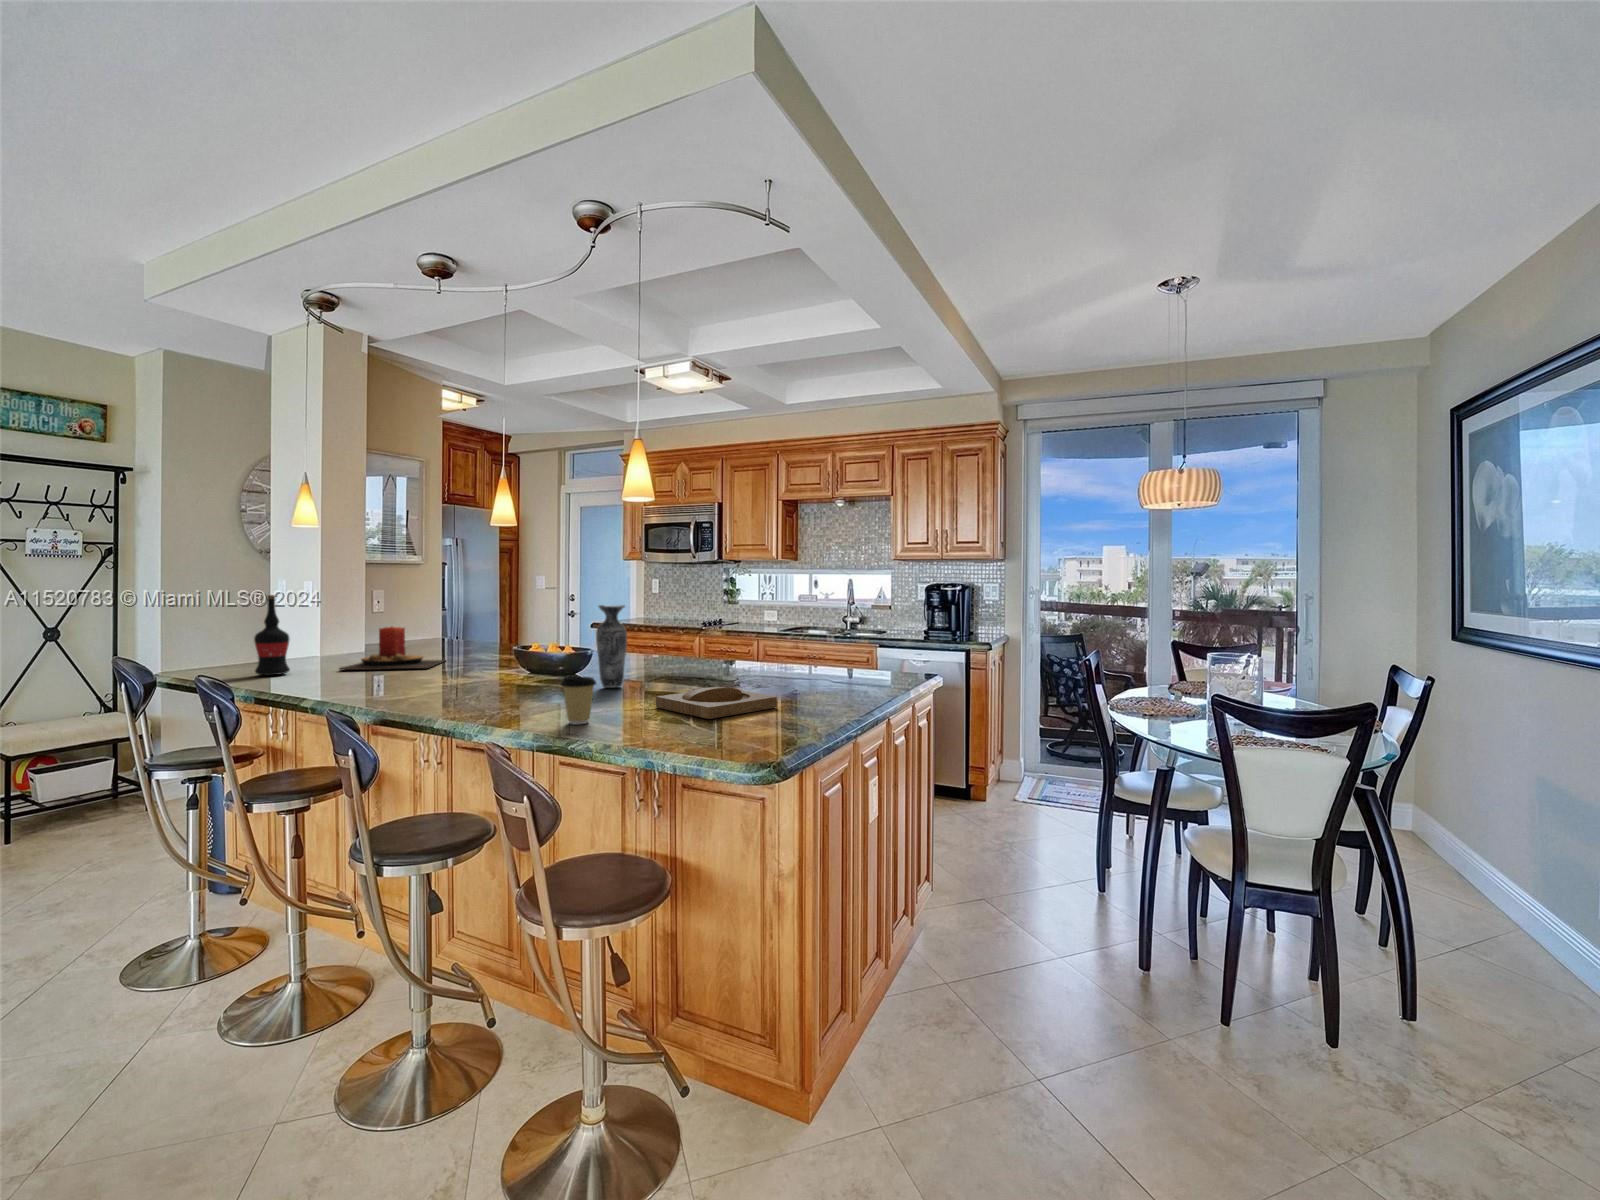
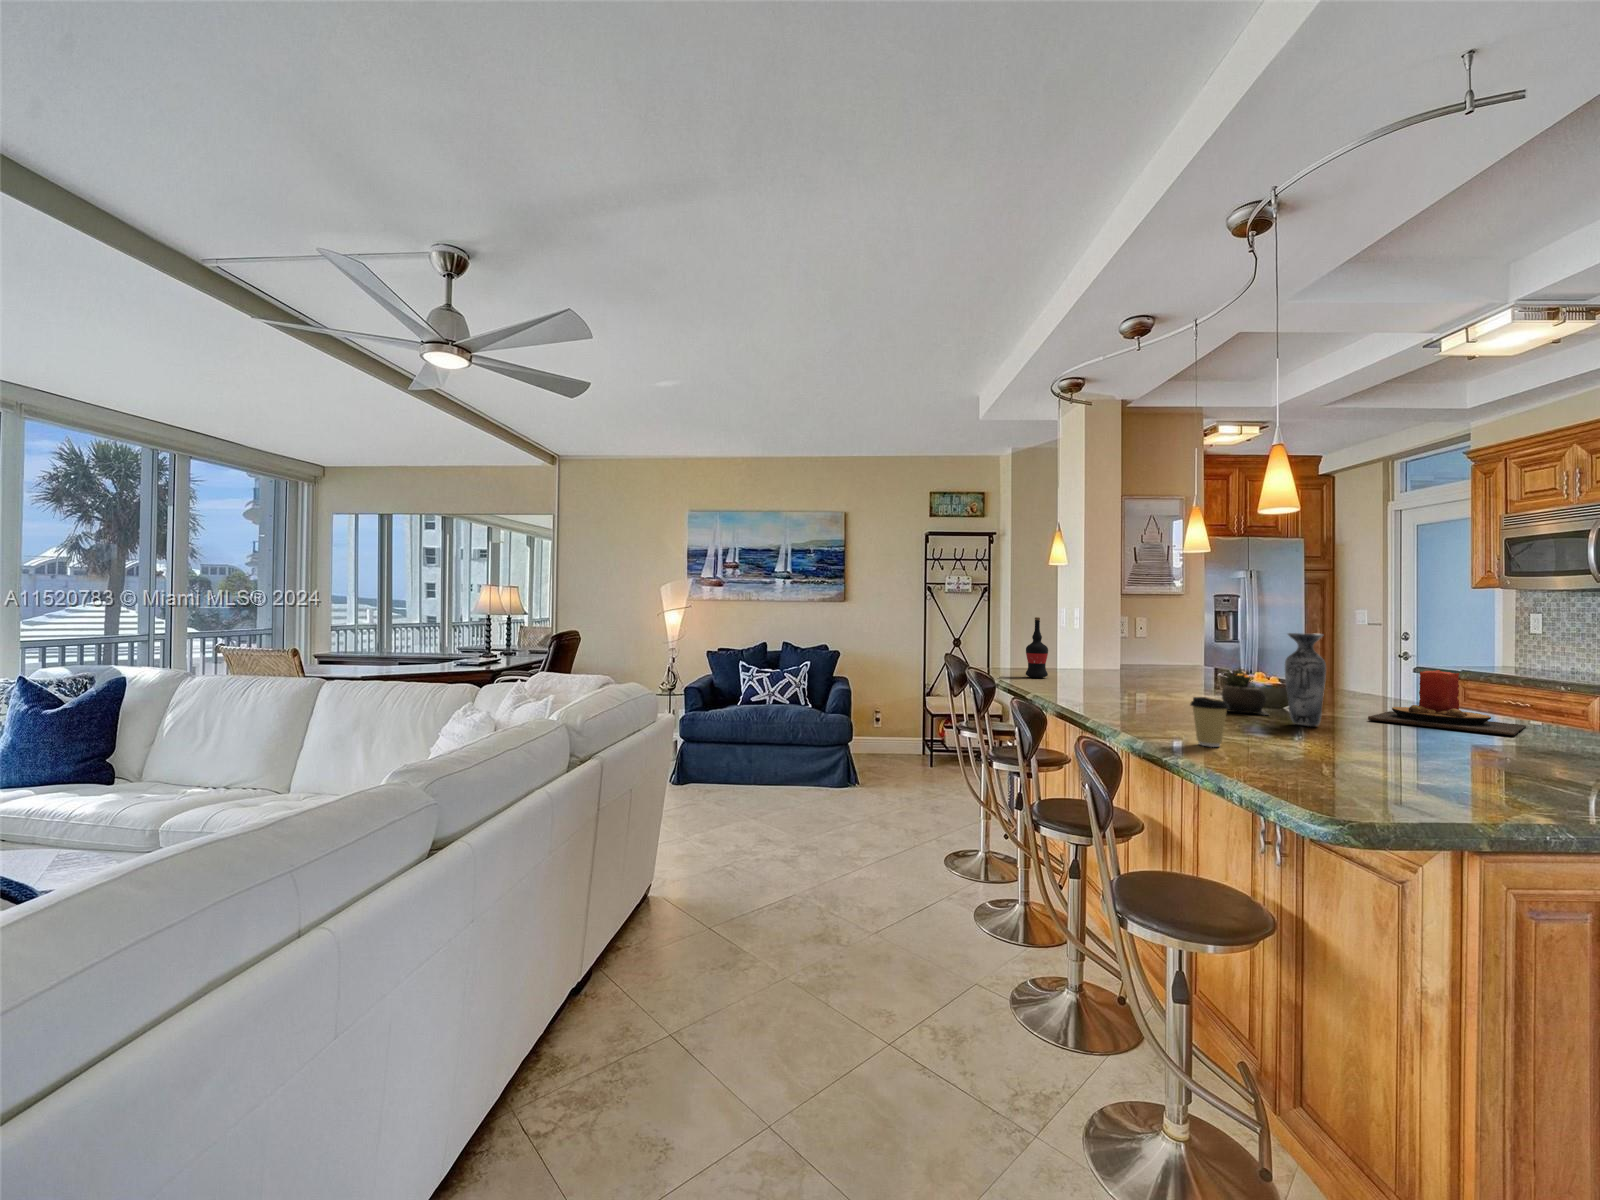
candle: present [339,626,445,671] -> present [1368,670,1526,736]
succulent plant: none [524,640,575,685] -> present [1222,668,1268,715]
tray: present [656,687,777,719] -> none [1324,737,1518,783]

